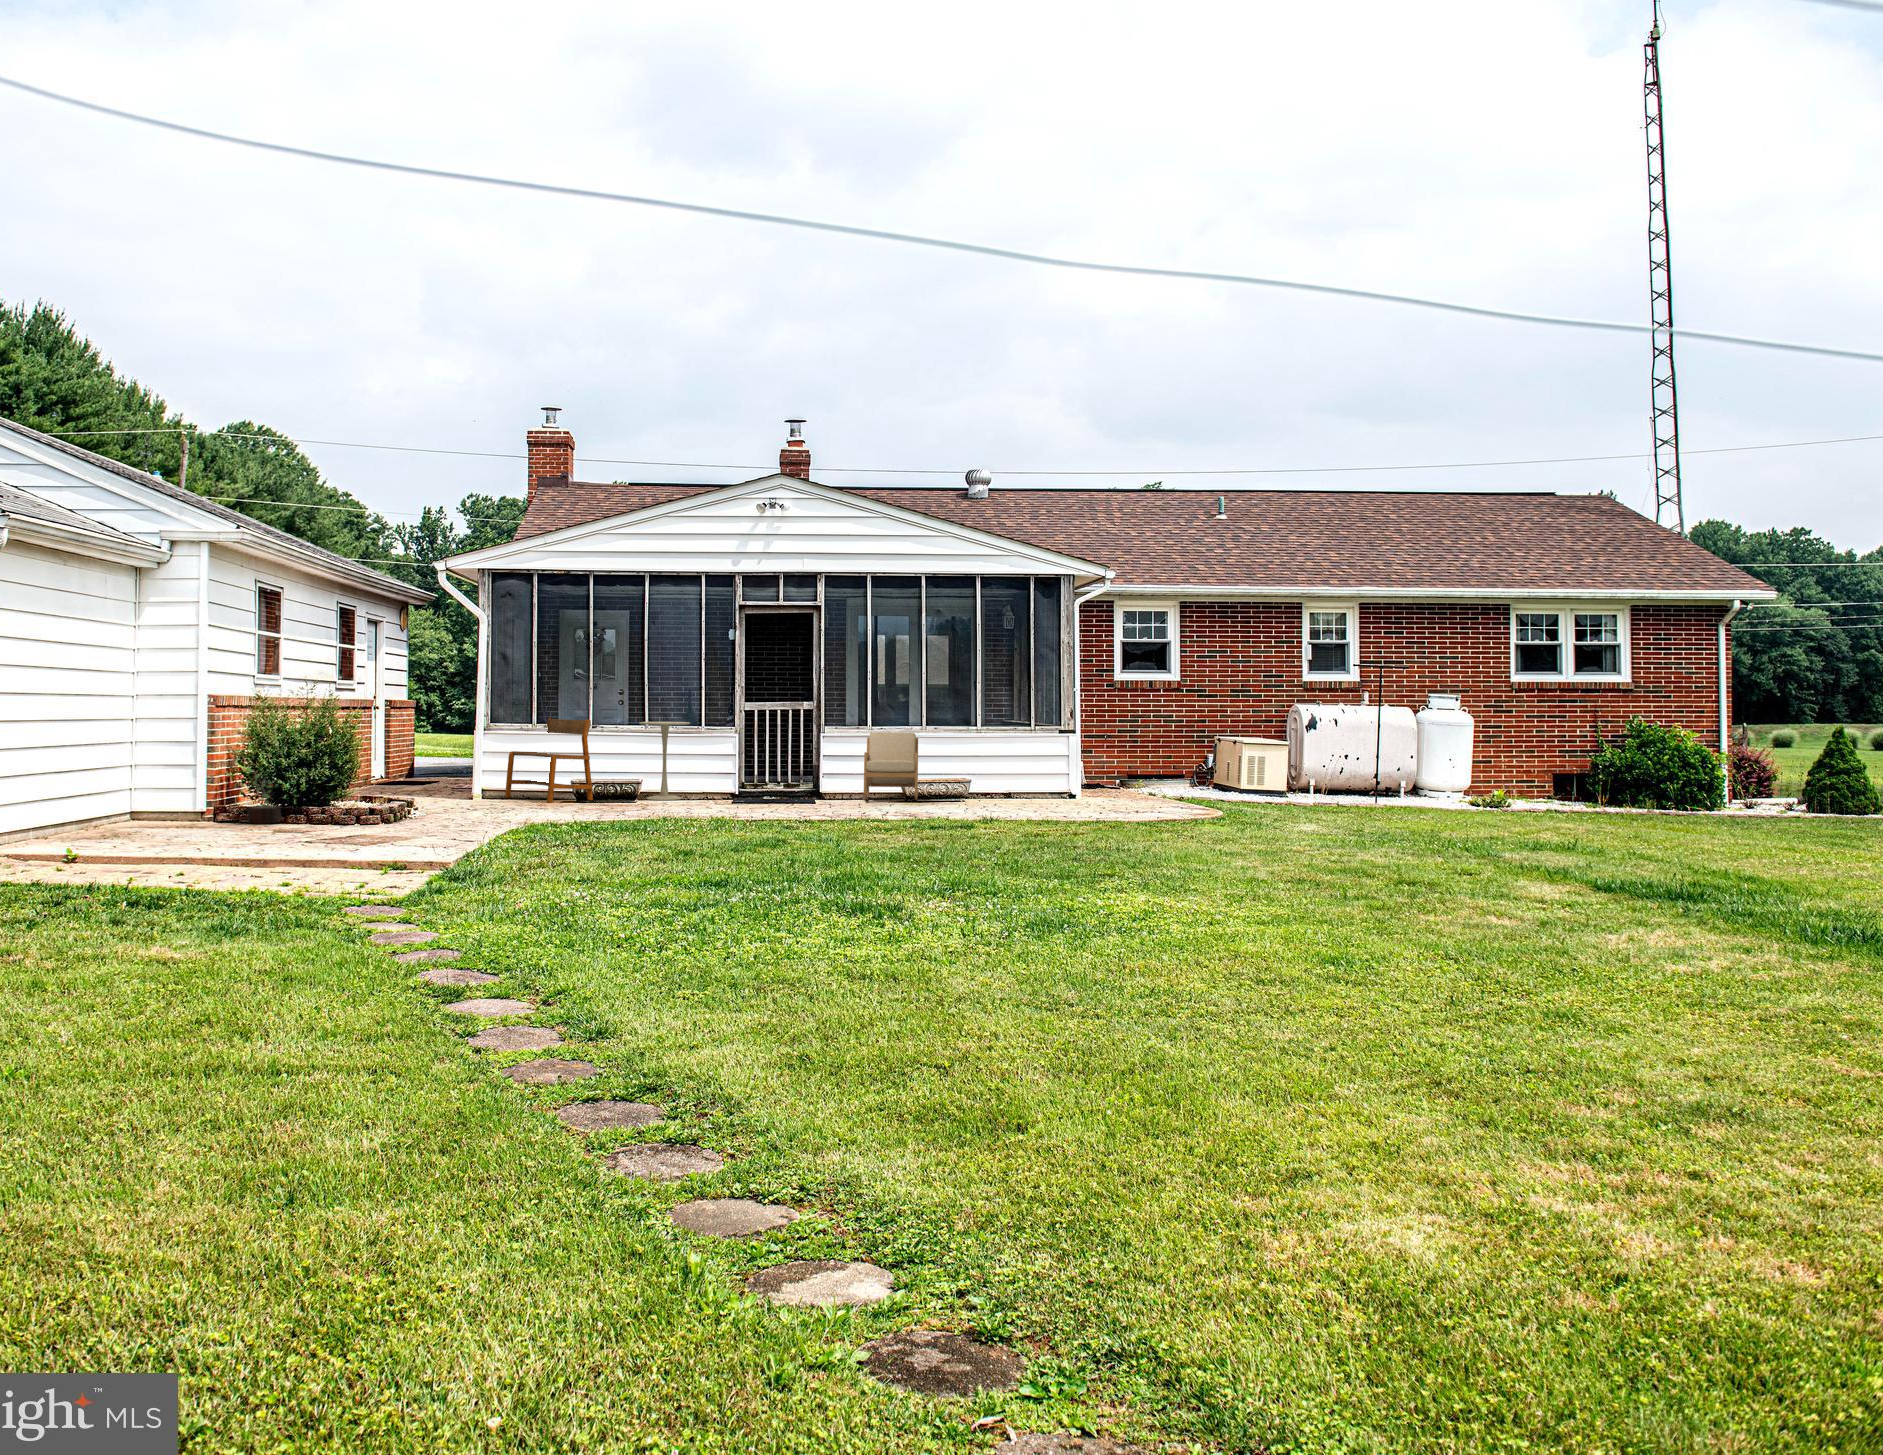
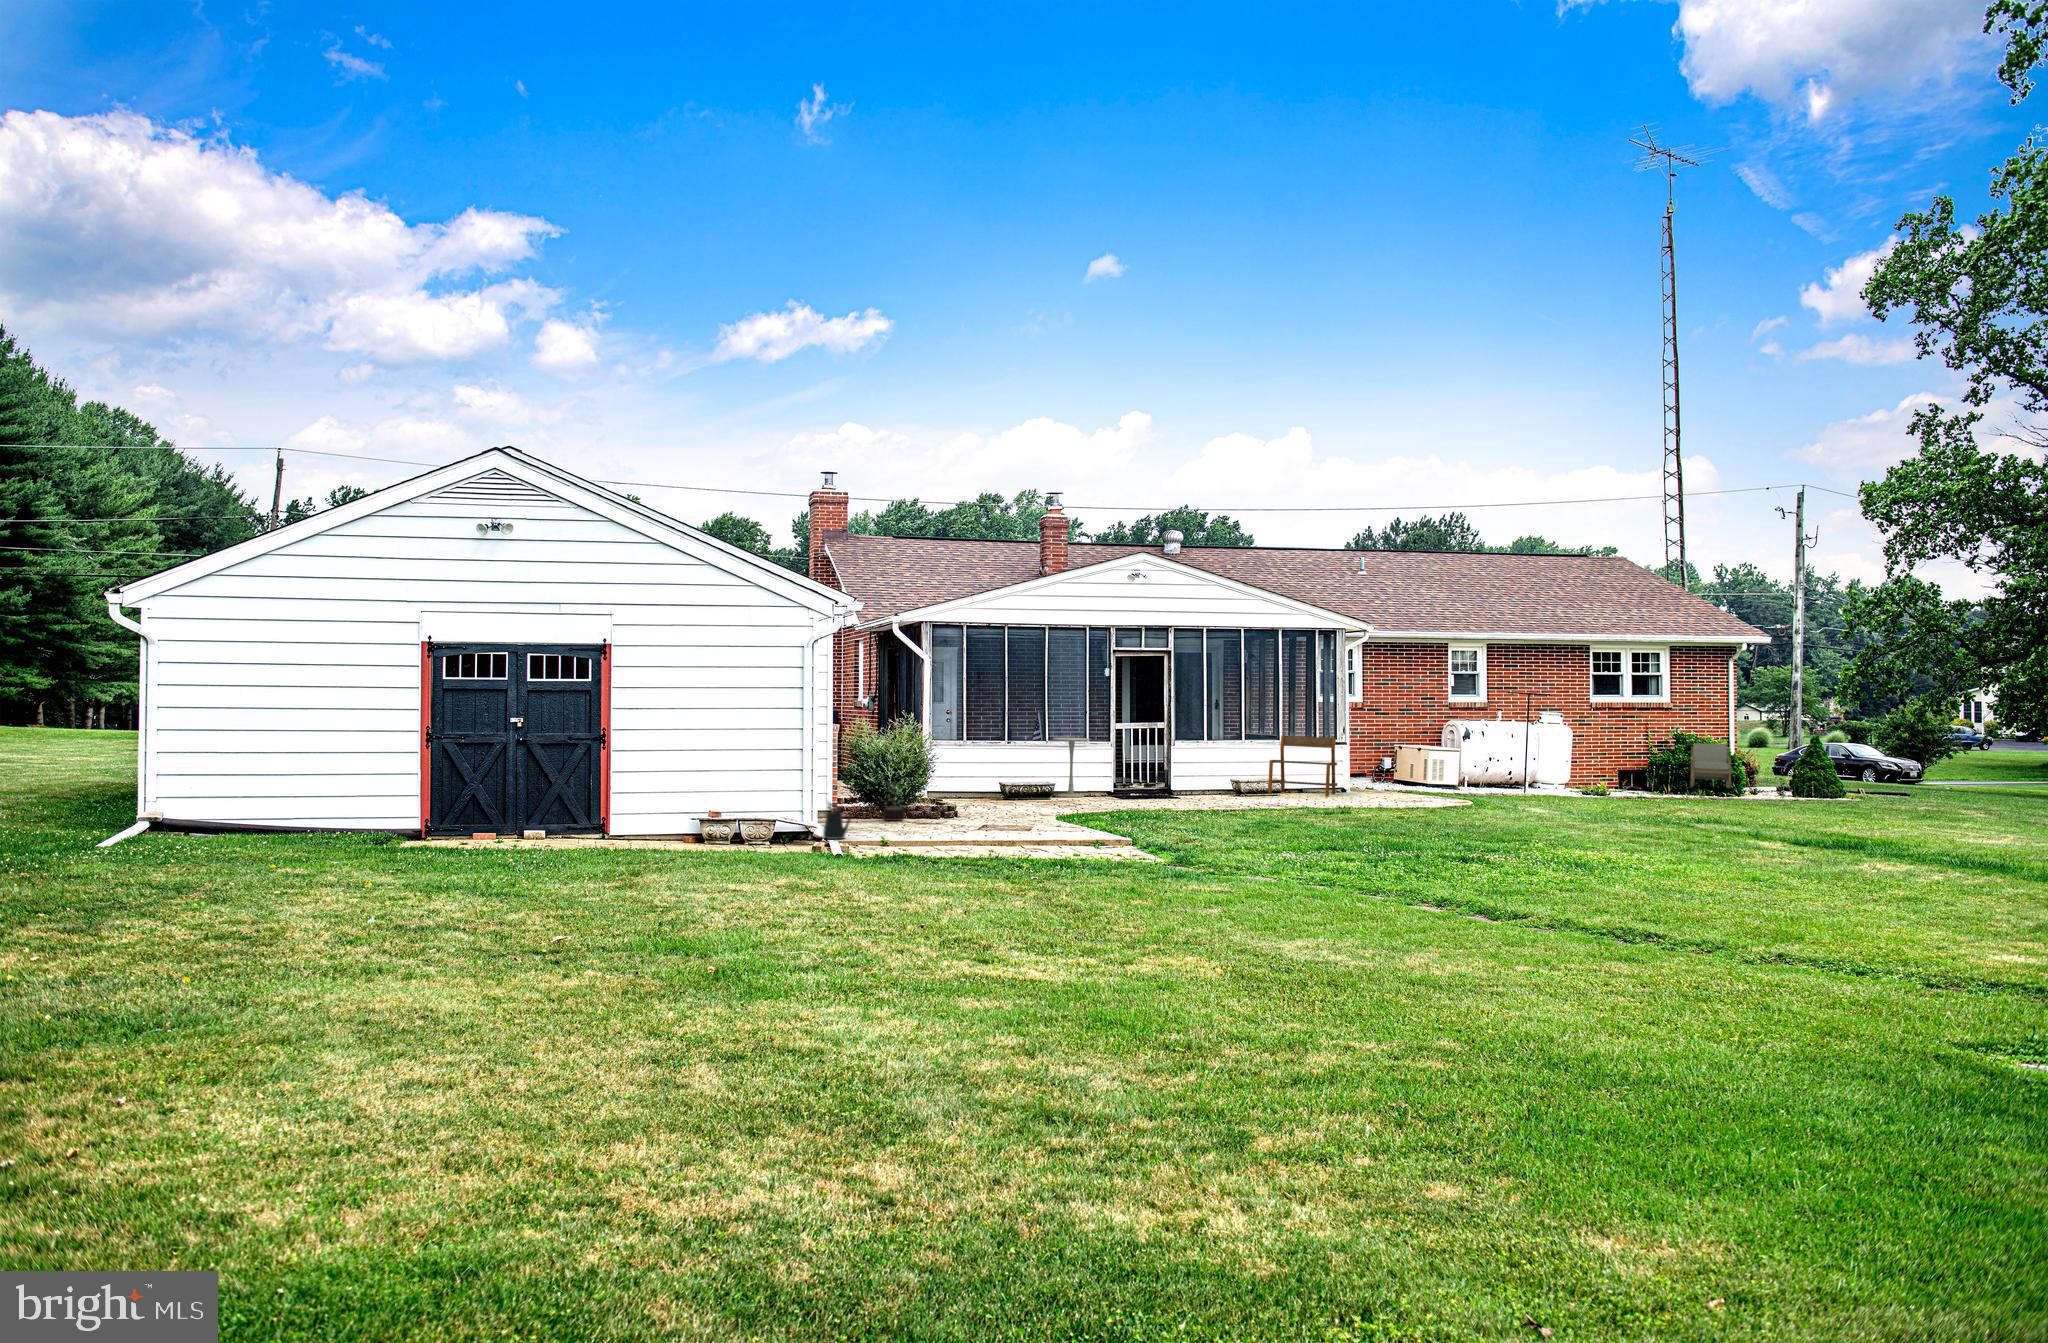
bench: present [505,718,593,803] -> present [1268,735,1337,796]
chair: present [864,732,918,800] -> present [1691,743,1731,789]
watering can: none [19,788,59,846] -> present [823,803,852,839]

